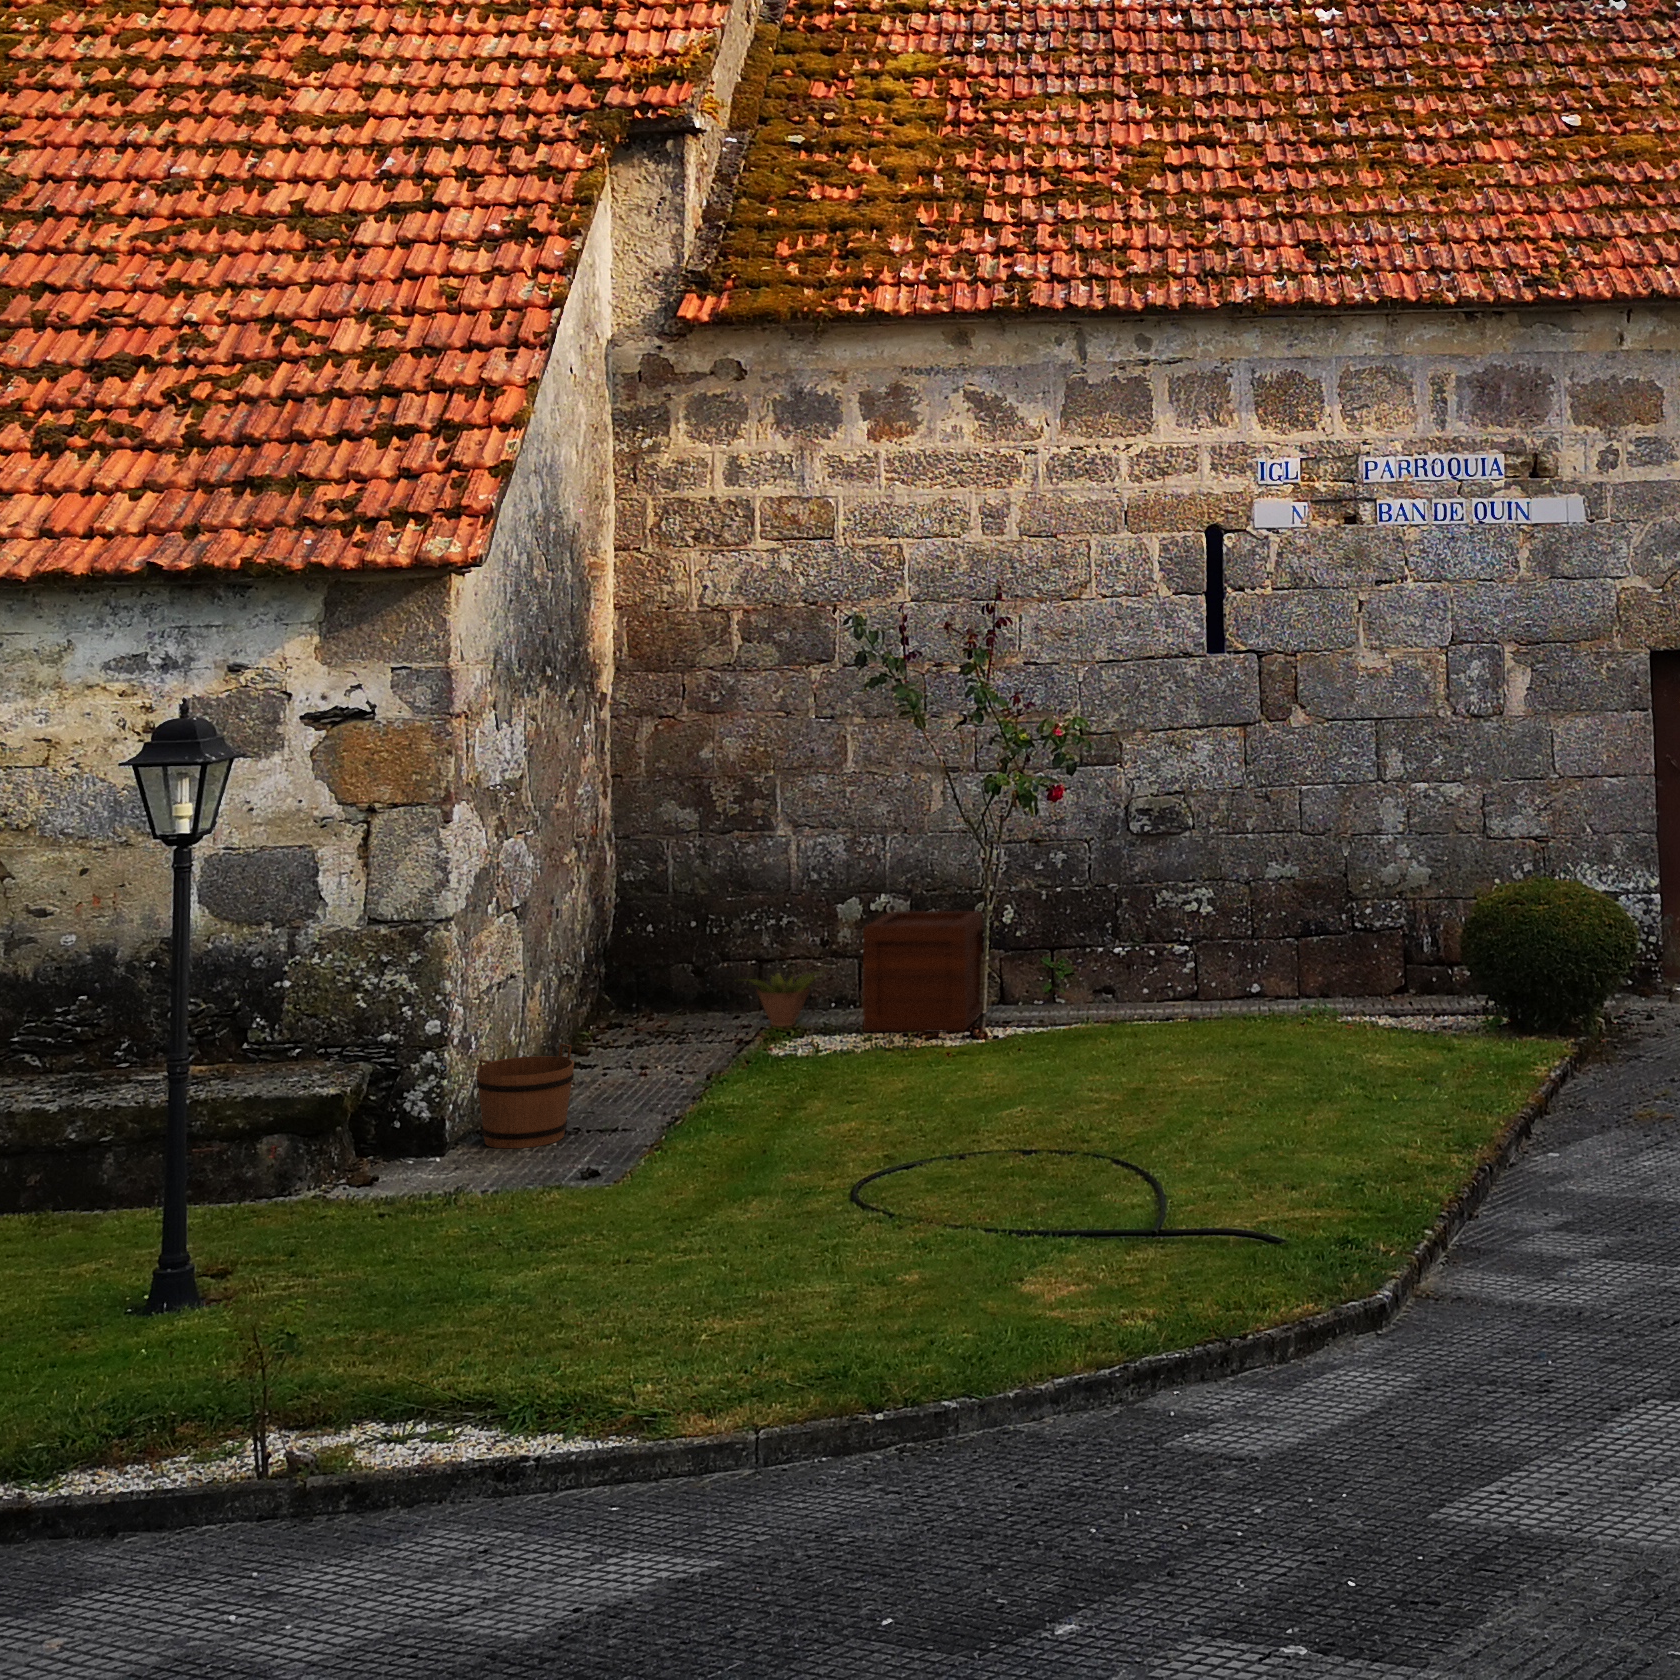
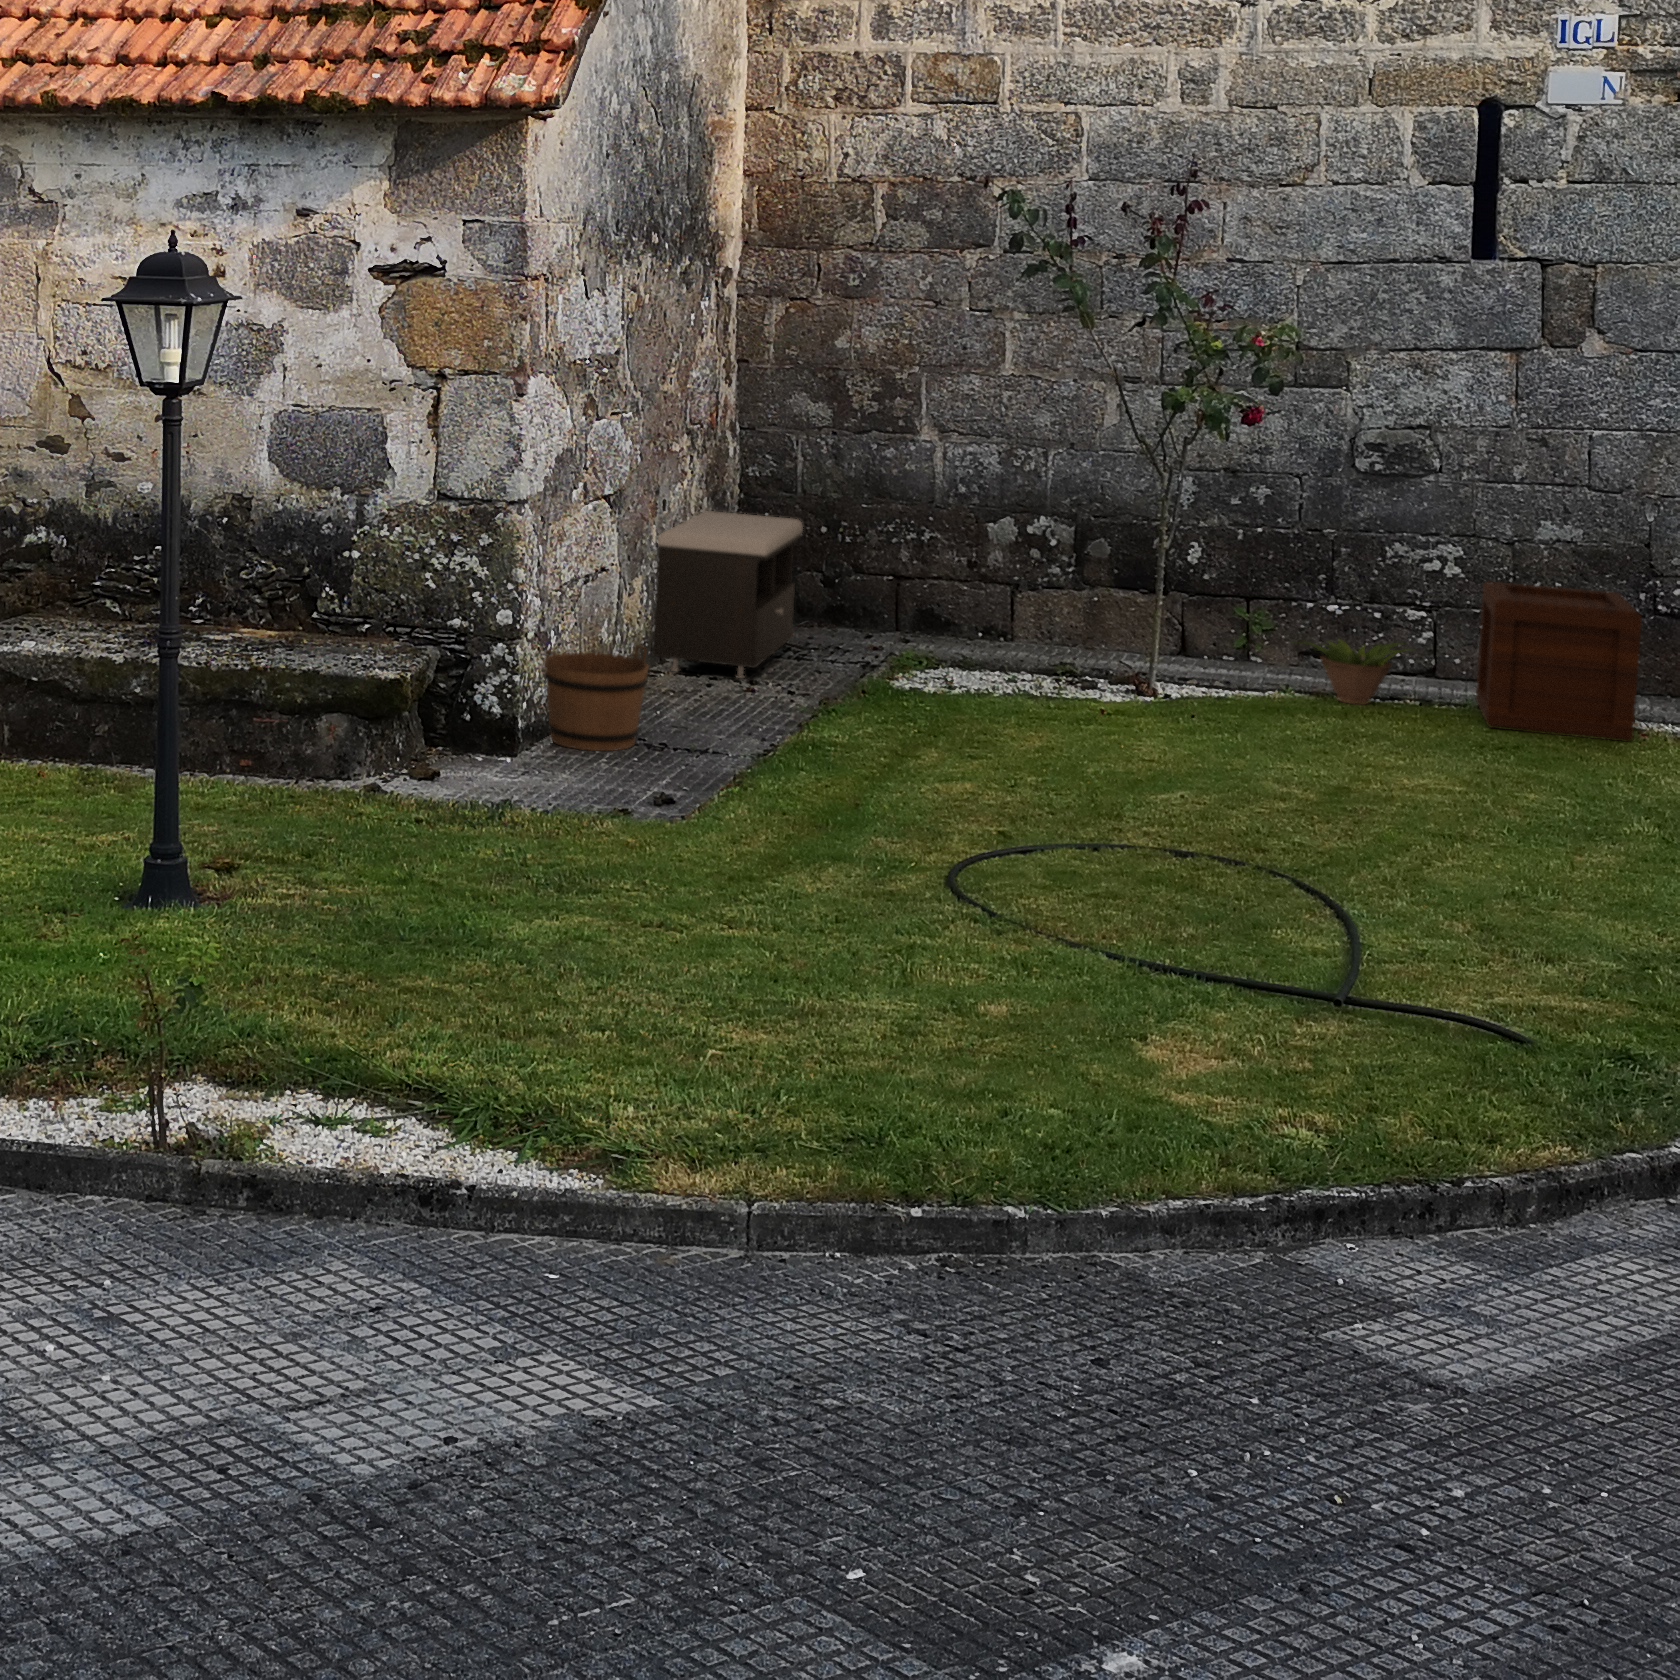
wooden crate: present [863,911,982,1032] -> present [1476,581,1642,742]
storage bench: none [561,913,689,1068] -> present [653,511,803,678]
decorative plant: present [749,971,820,1027] -> present [1310,639,1407,705]

